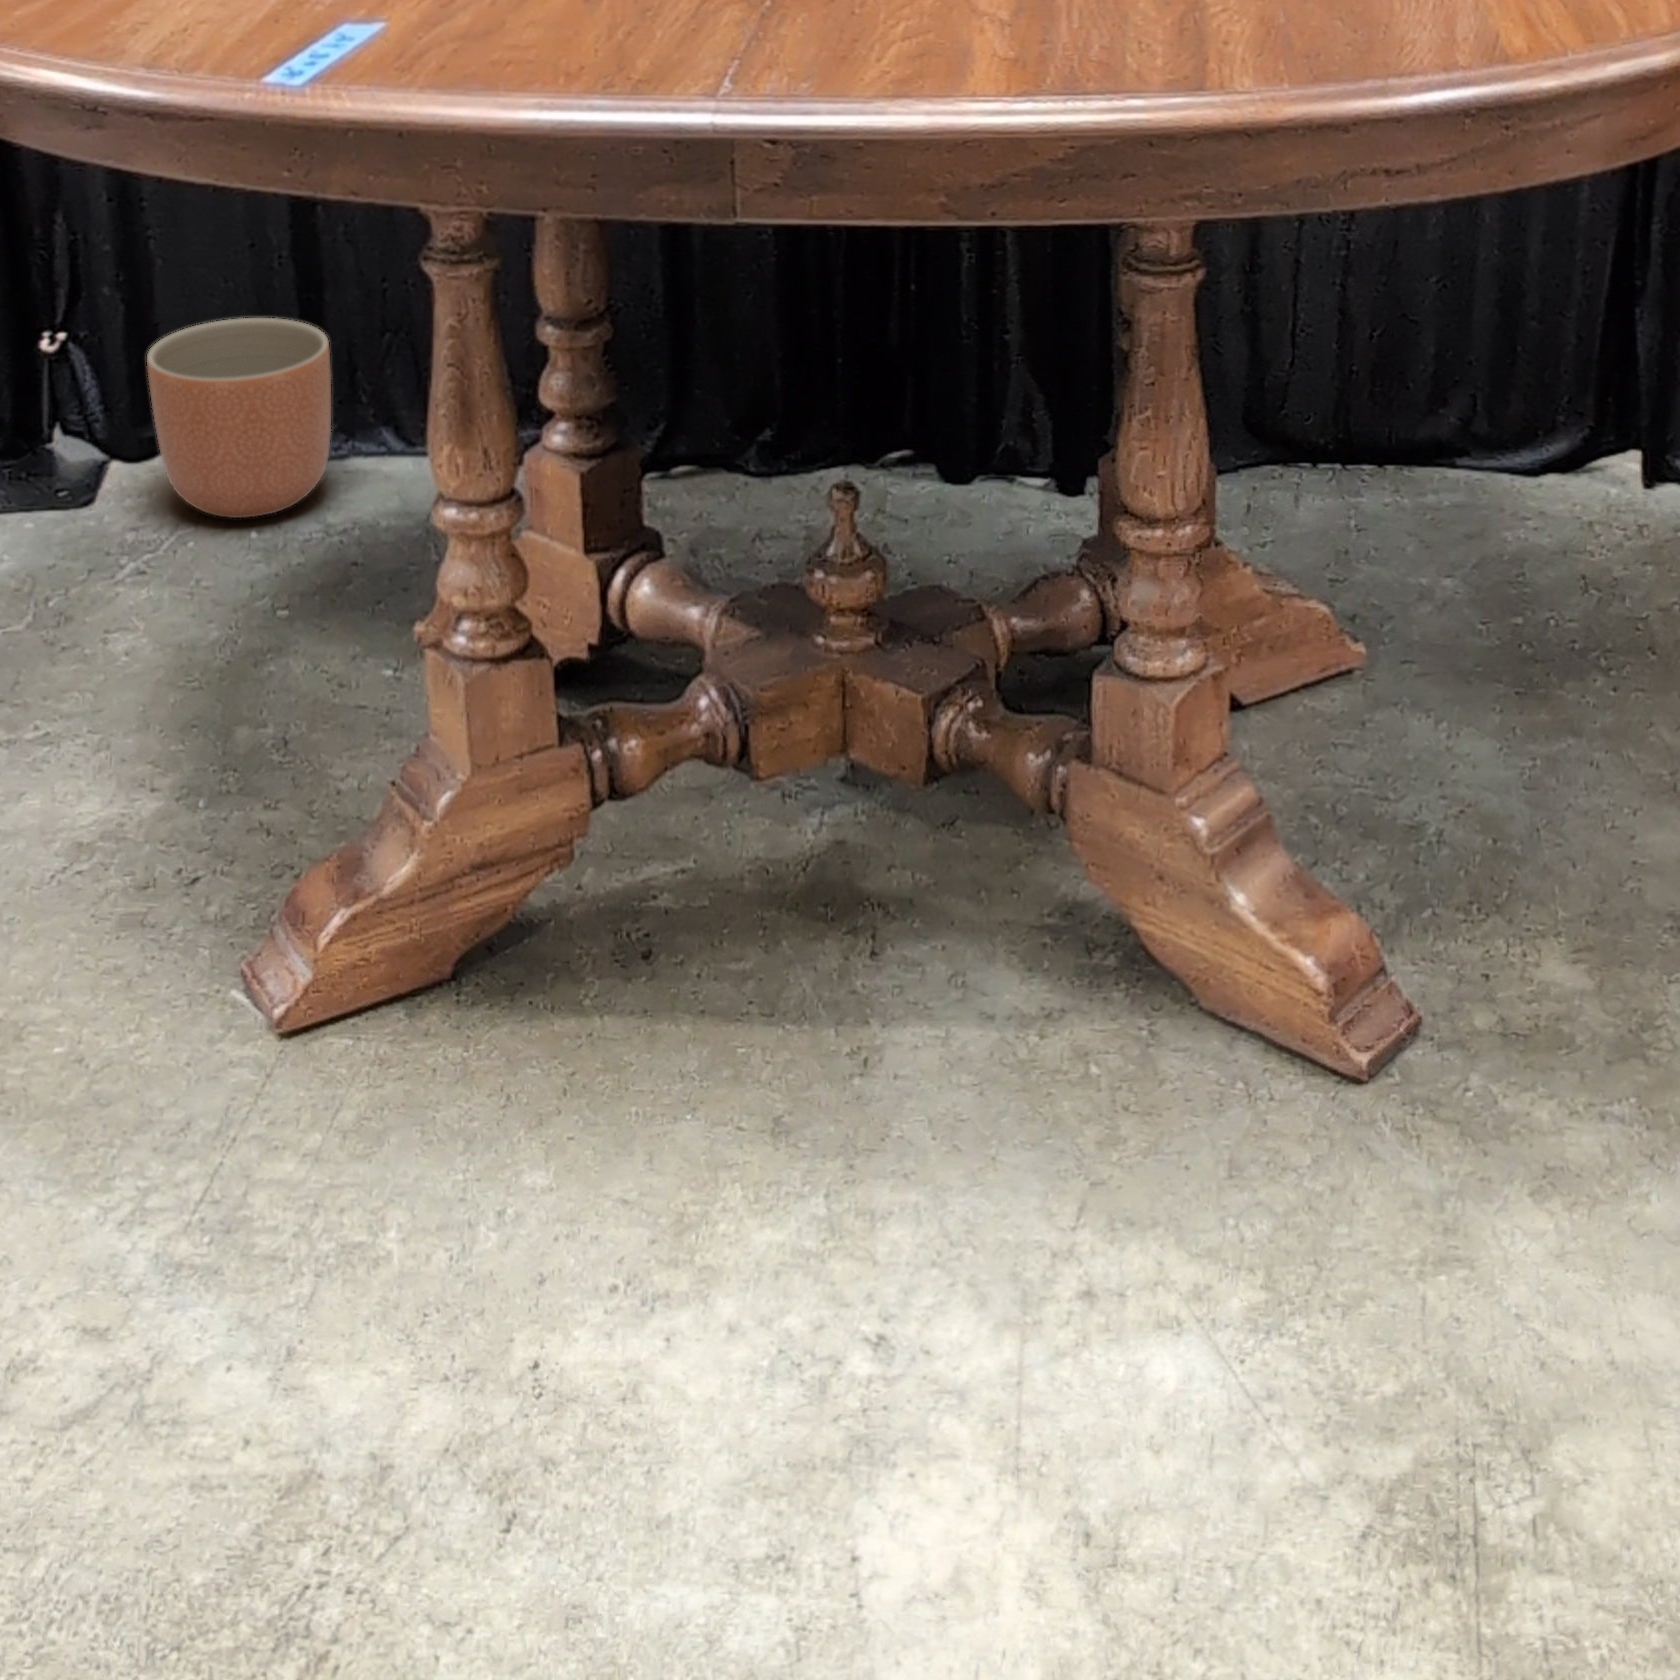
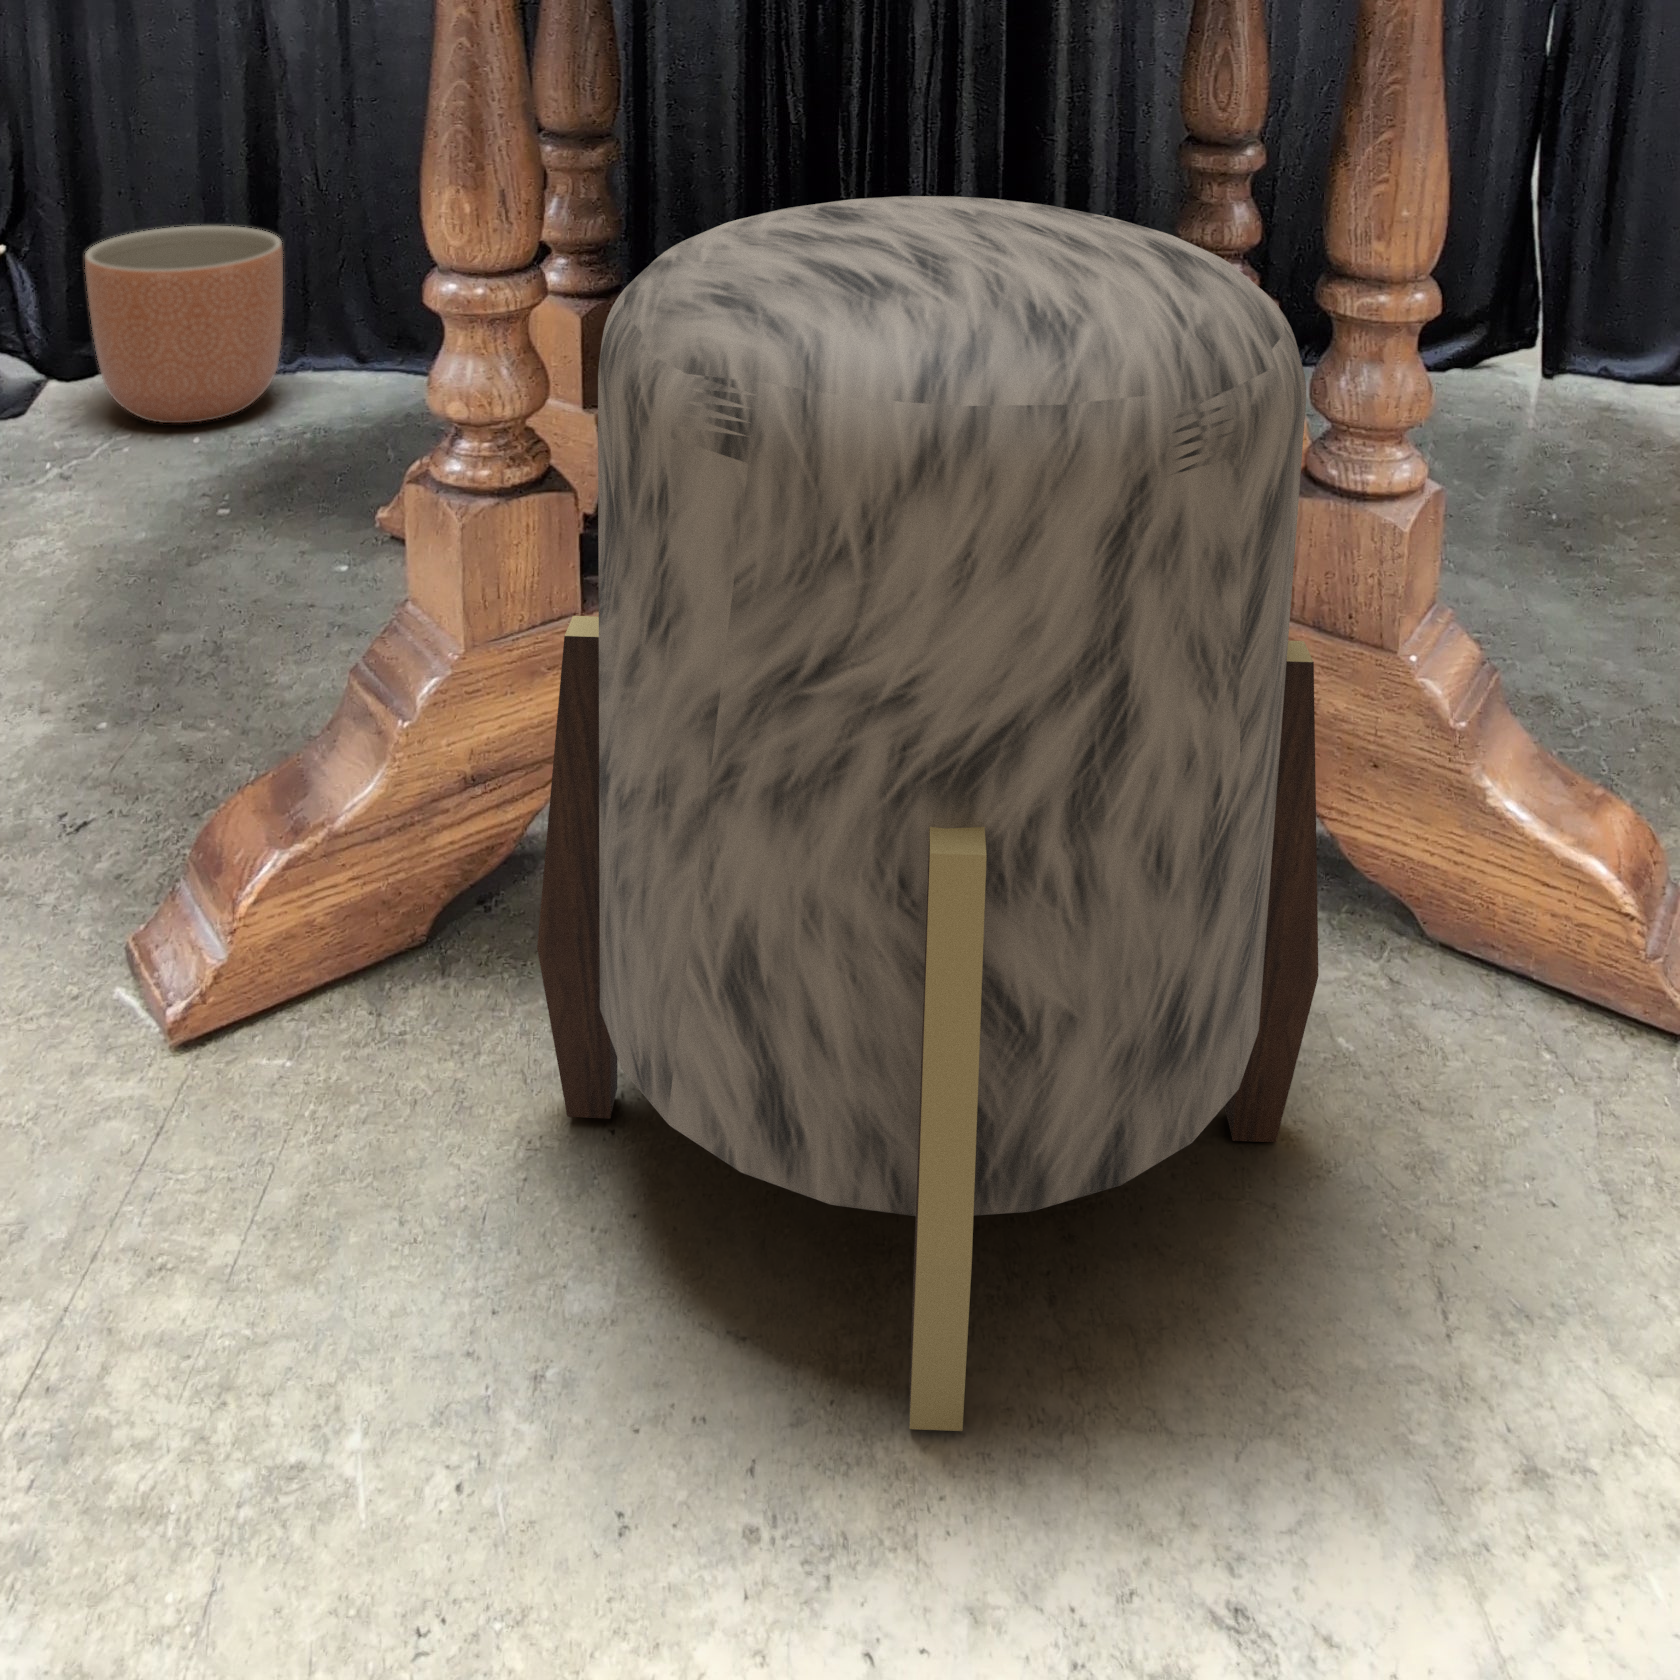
ottoman: none [513,474,1035,1255] -> present [537,196,1319,1431]

